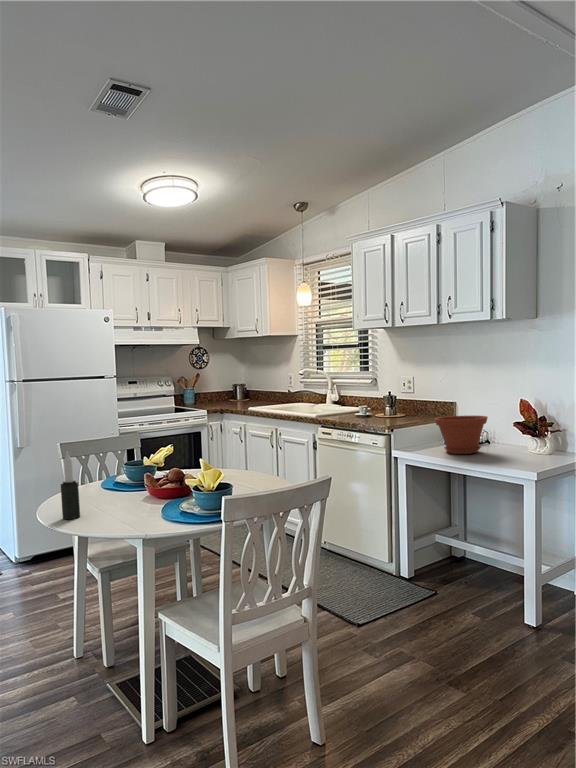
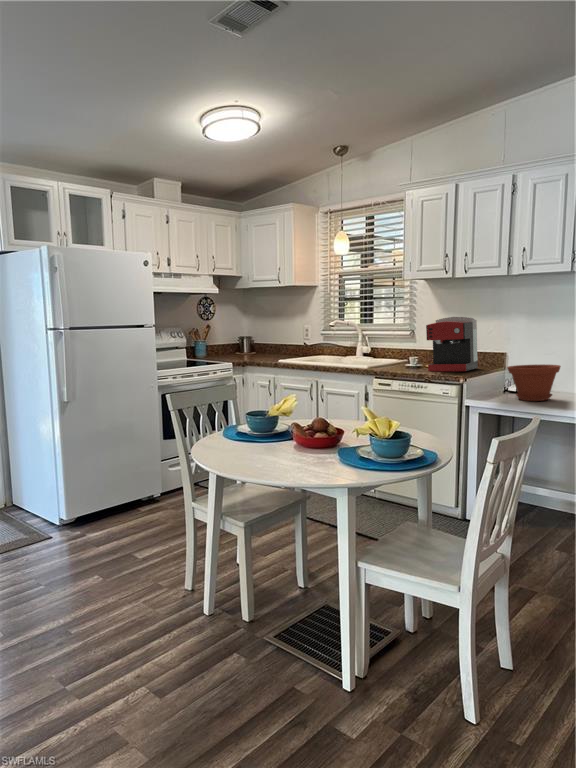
coffee maker: none [361,366,420,422] -> present [426,317,478,371]
candle: present [61,451,80,519] -> none [248,398,268,471]

